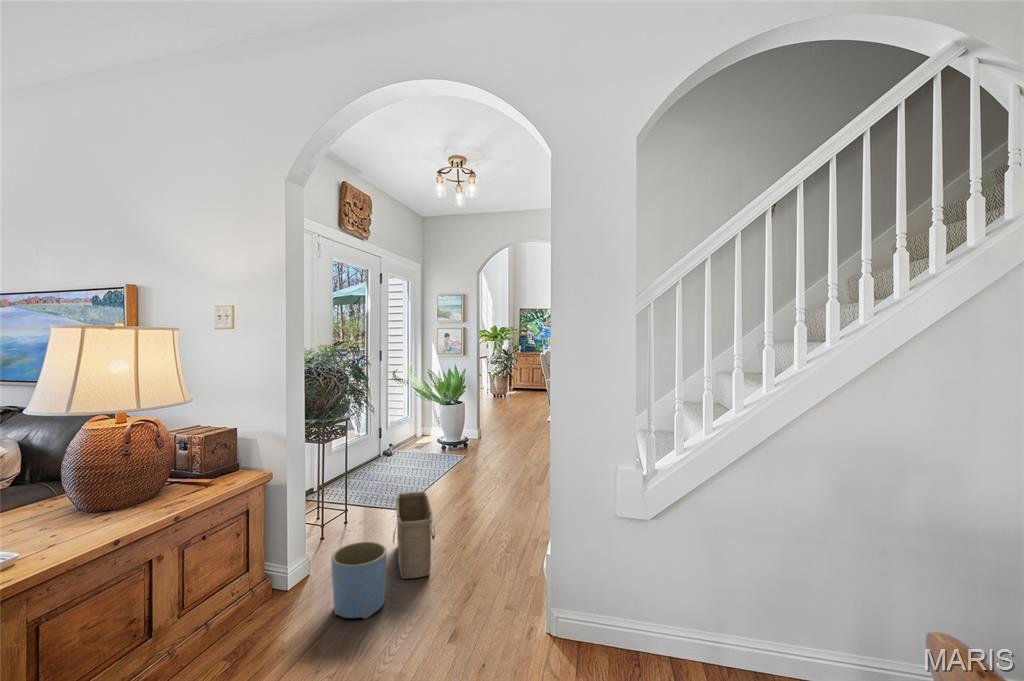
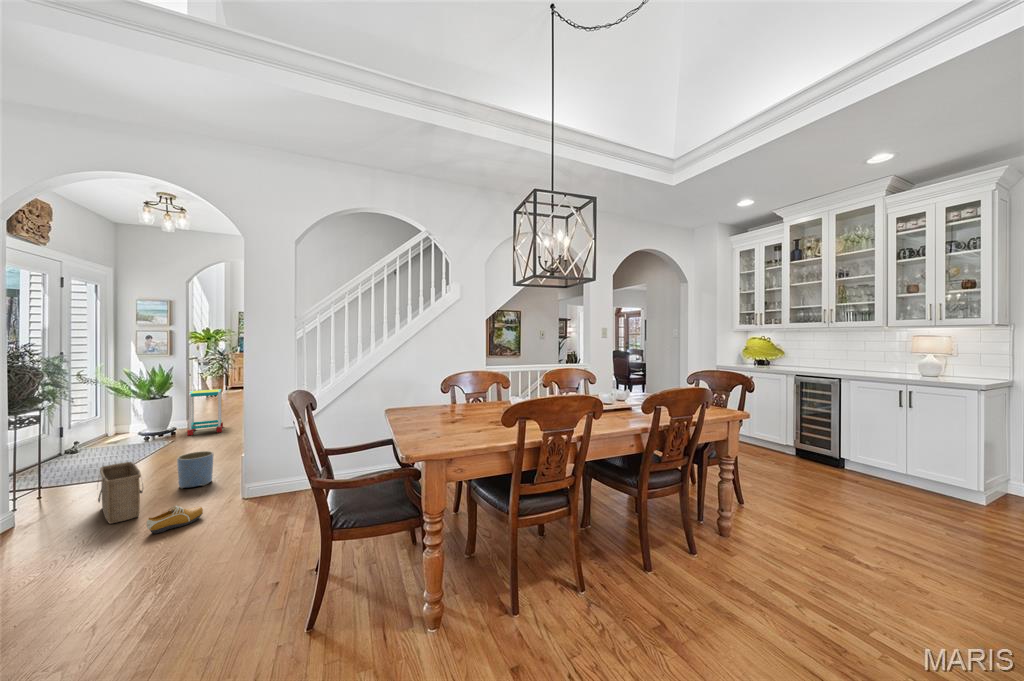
side table: none [479,397,511,449] -> present [187,389,223,436]
planter: present [331,542,386,619] -> present [177,451,214,489]
shoe: none [436,581,499,620] -> present [147,506,203,534]

